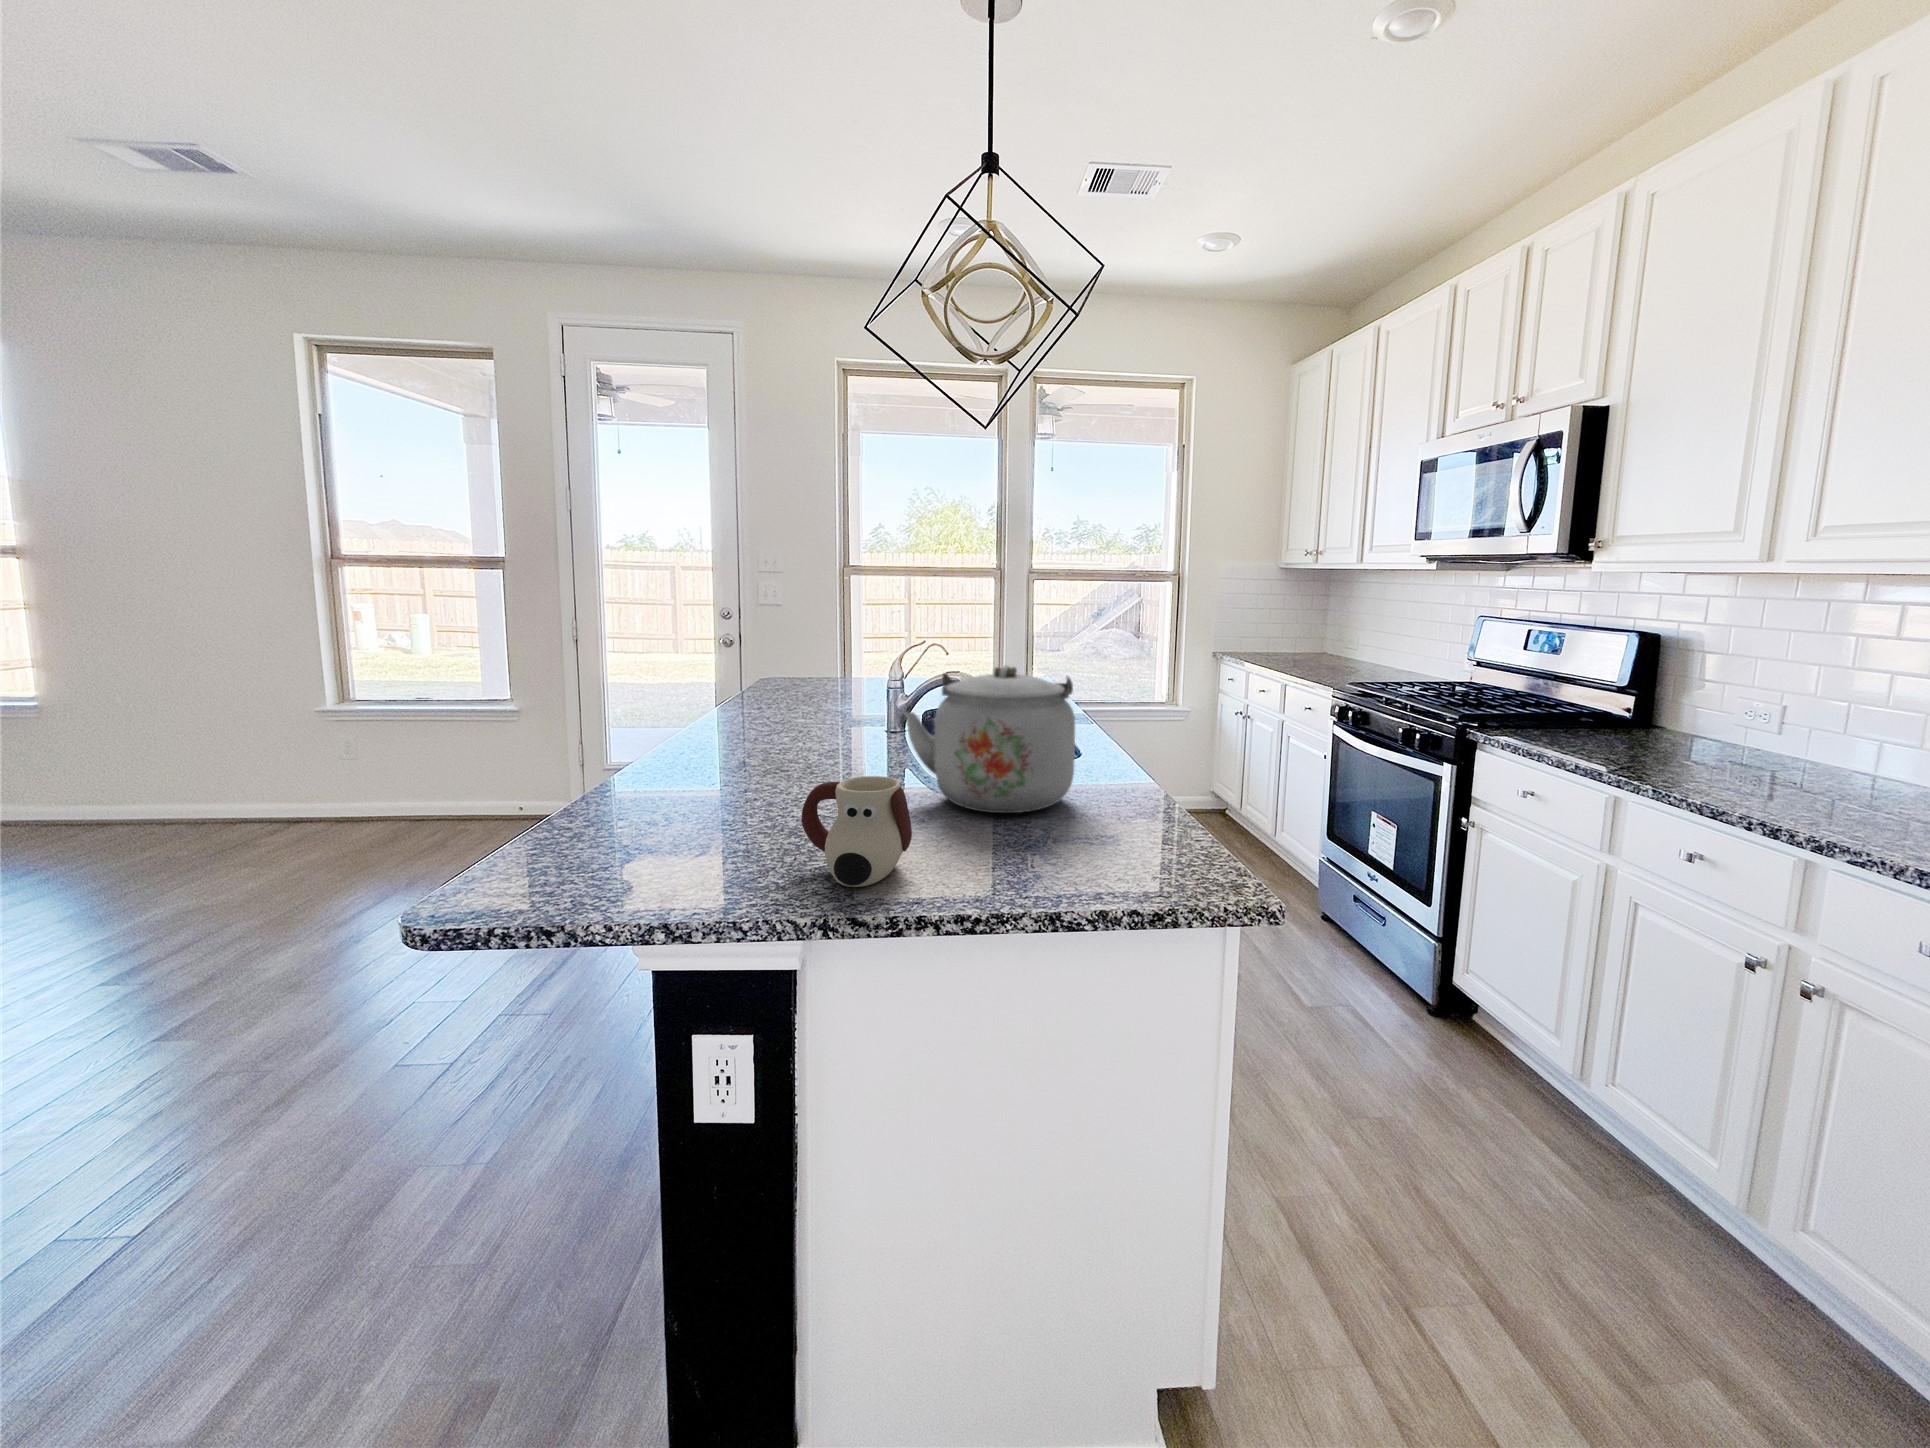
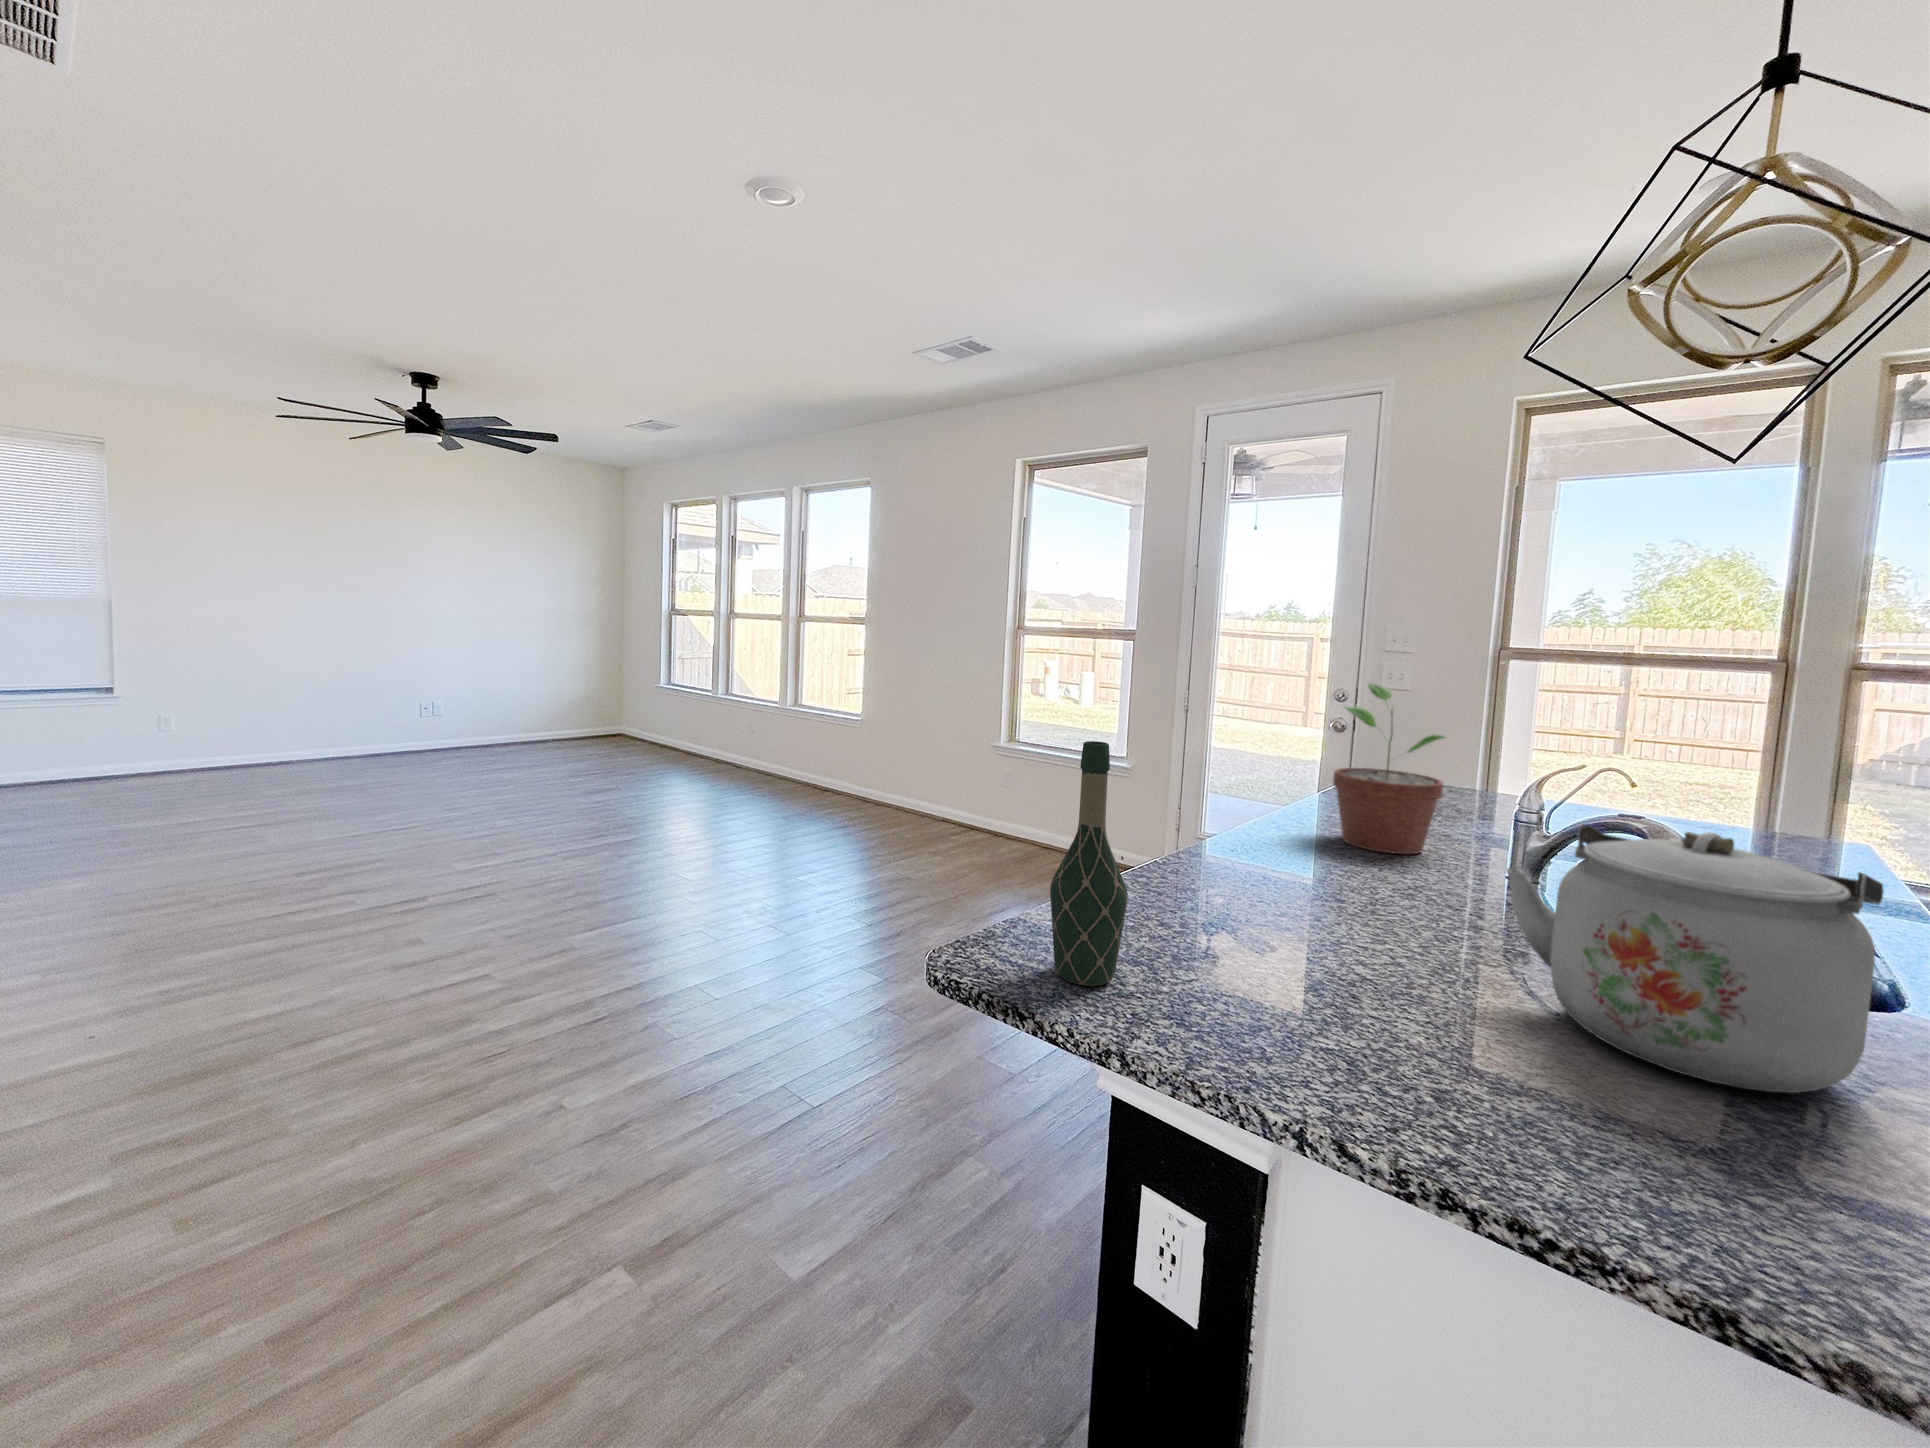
potted plant: none [757,593,839,731] -> present [1333,683,1444,854]
wine bottle: none [548,649,634,890] -> present [1050,741,1128,986]
mug: present [802,776,912,887] -> none [1308,944,1469,1104]

